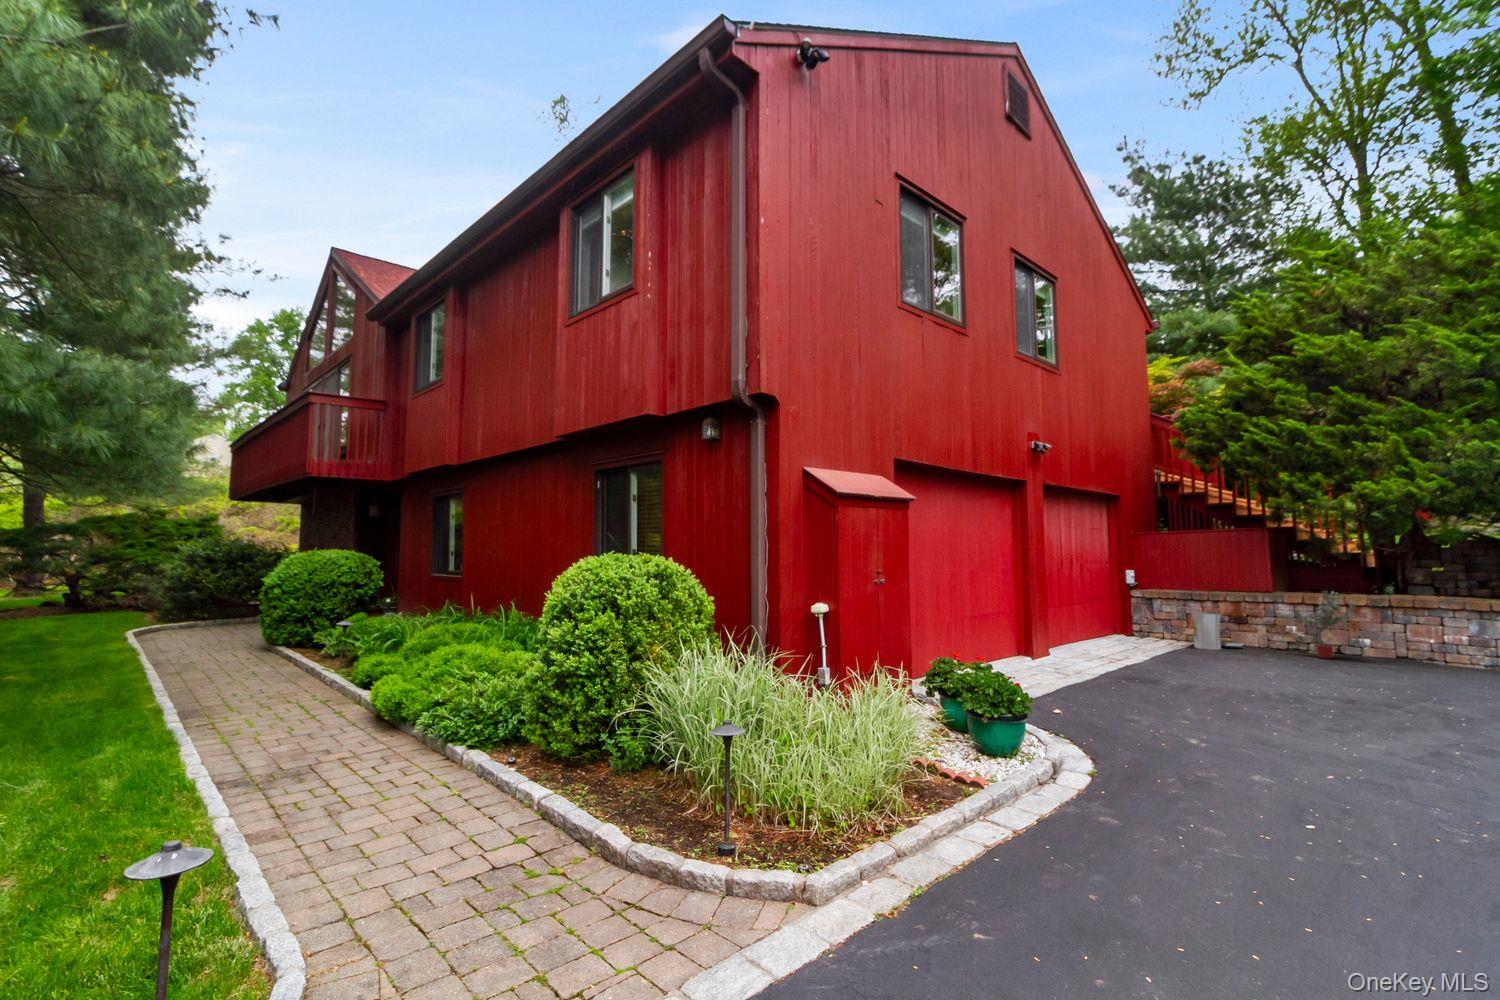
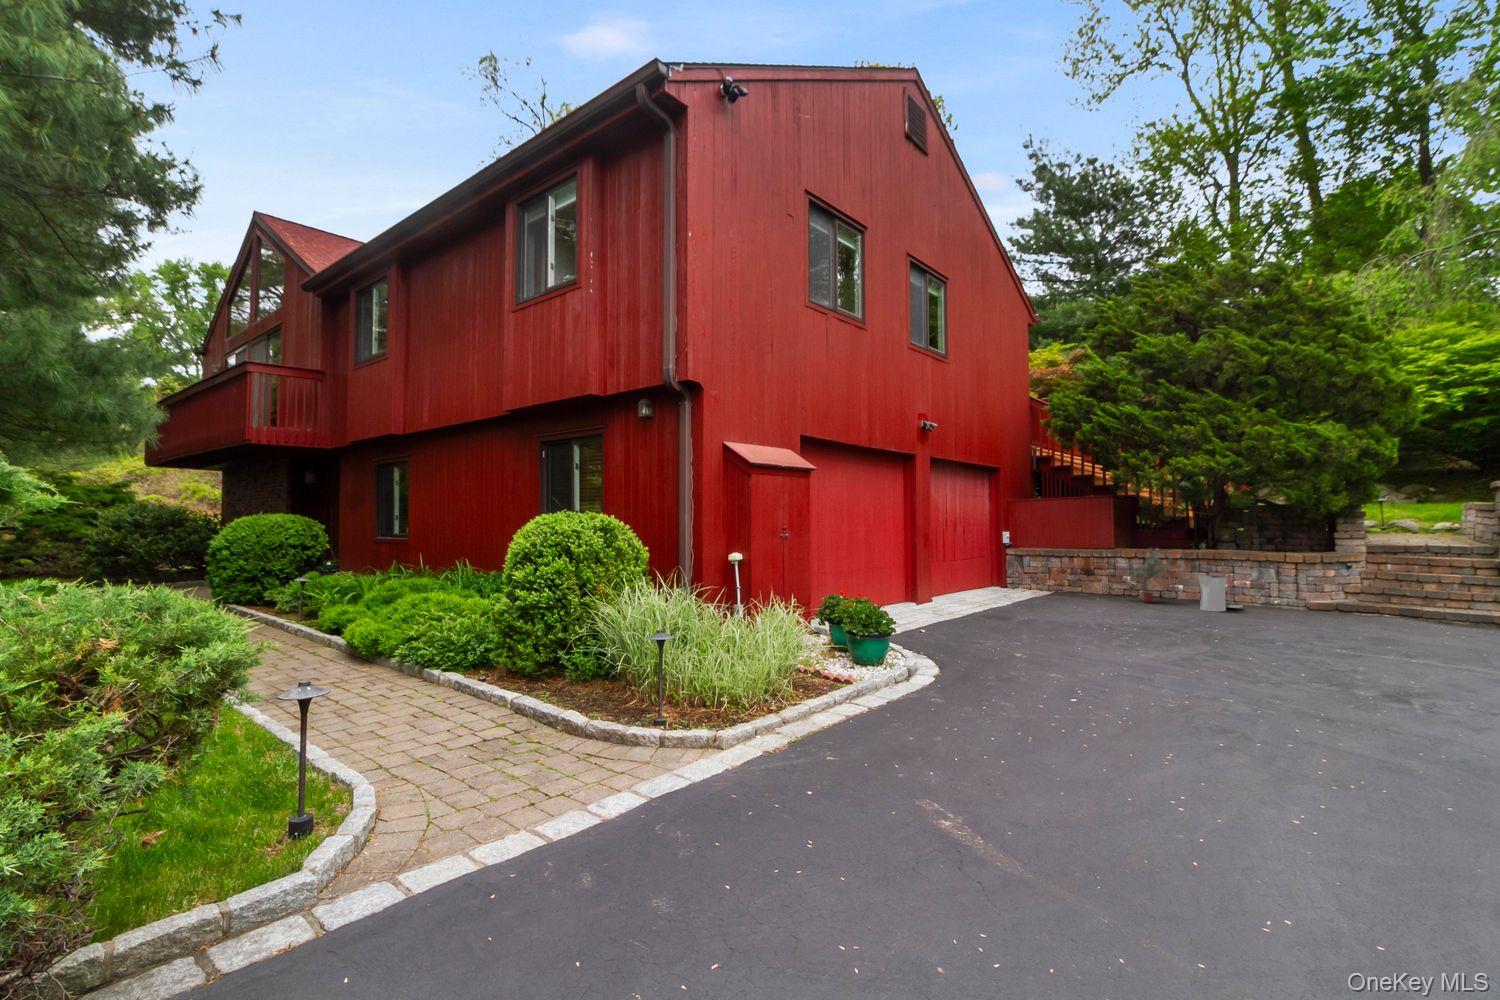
trash can: present [1191,611,1243,650] -> present [1198,575,1242,611]

